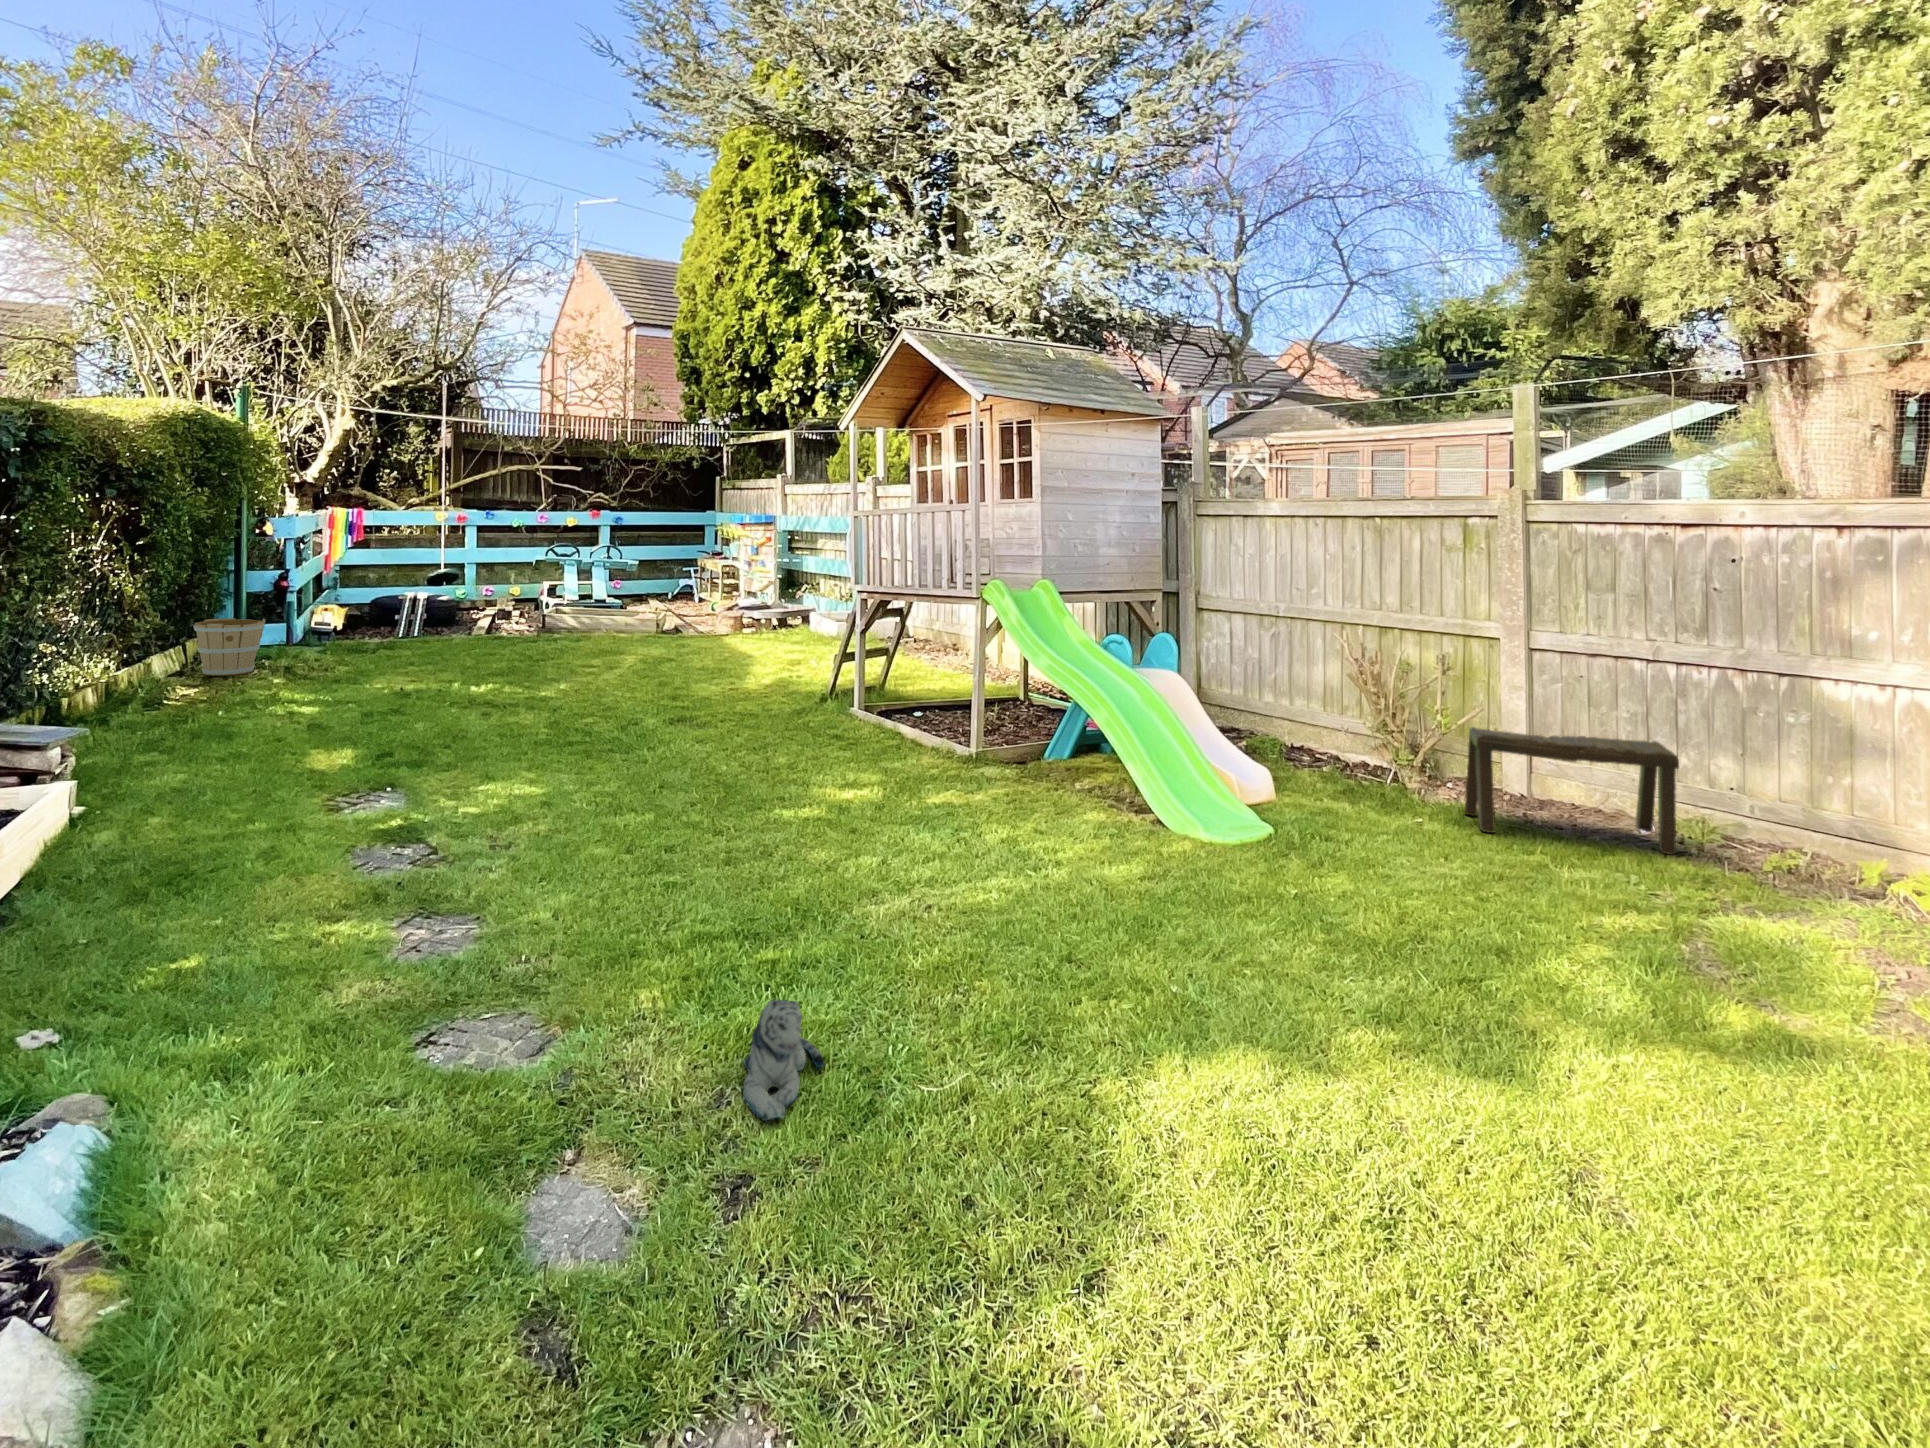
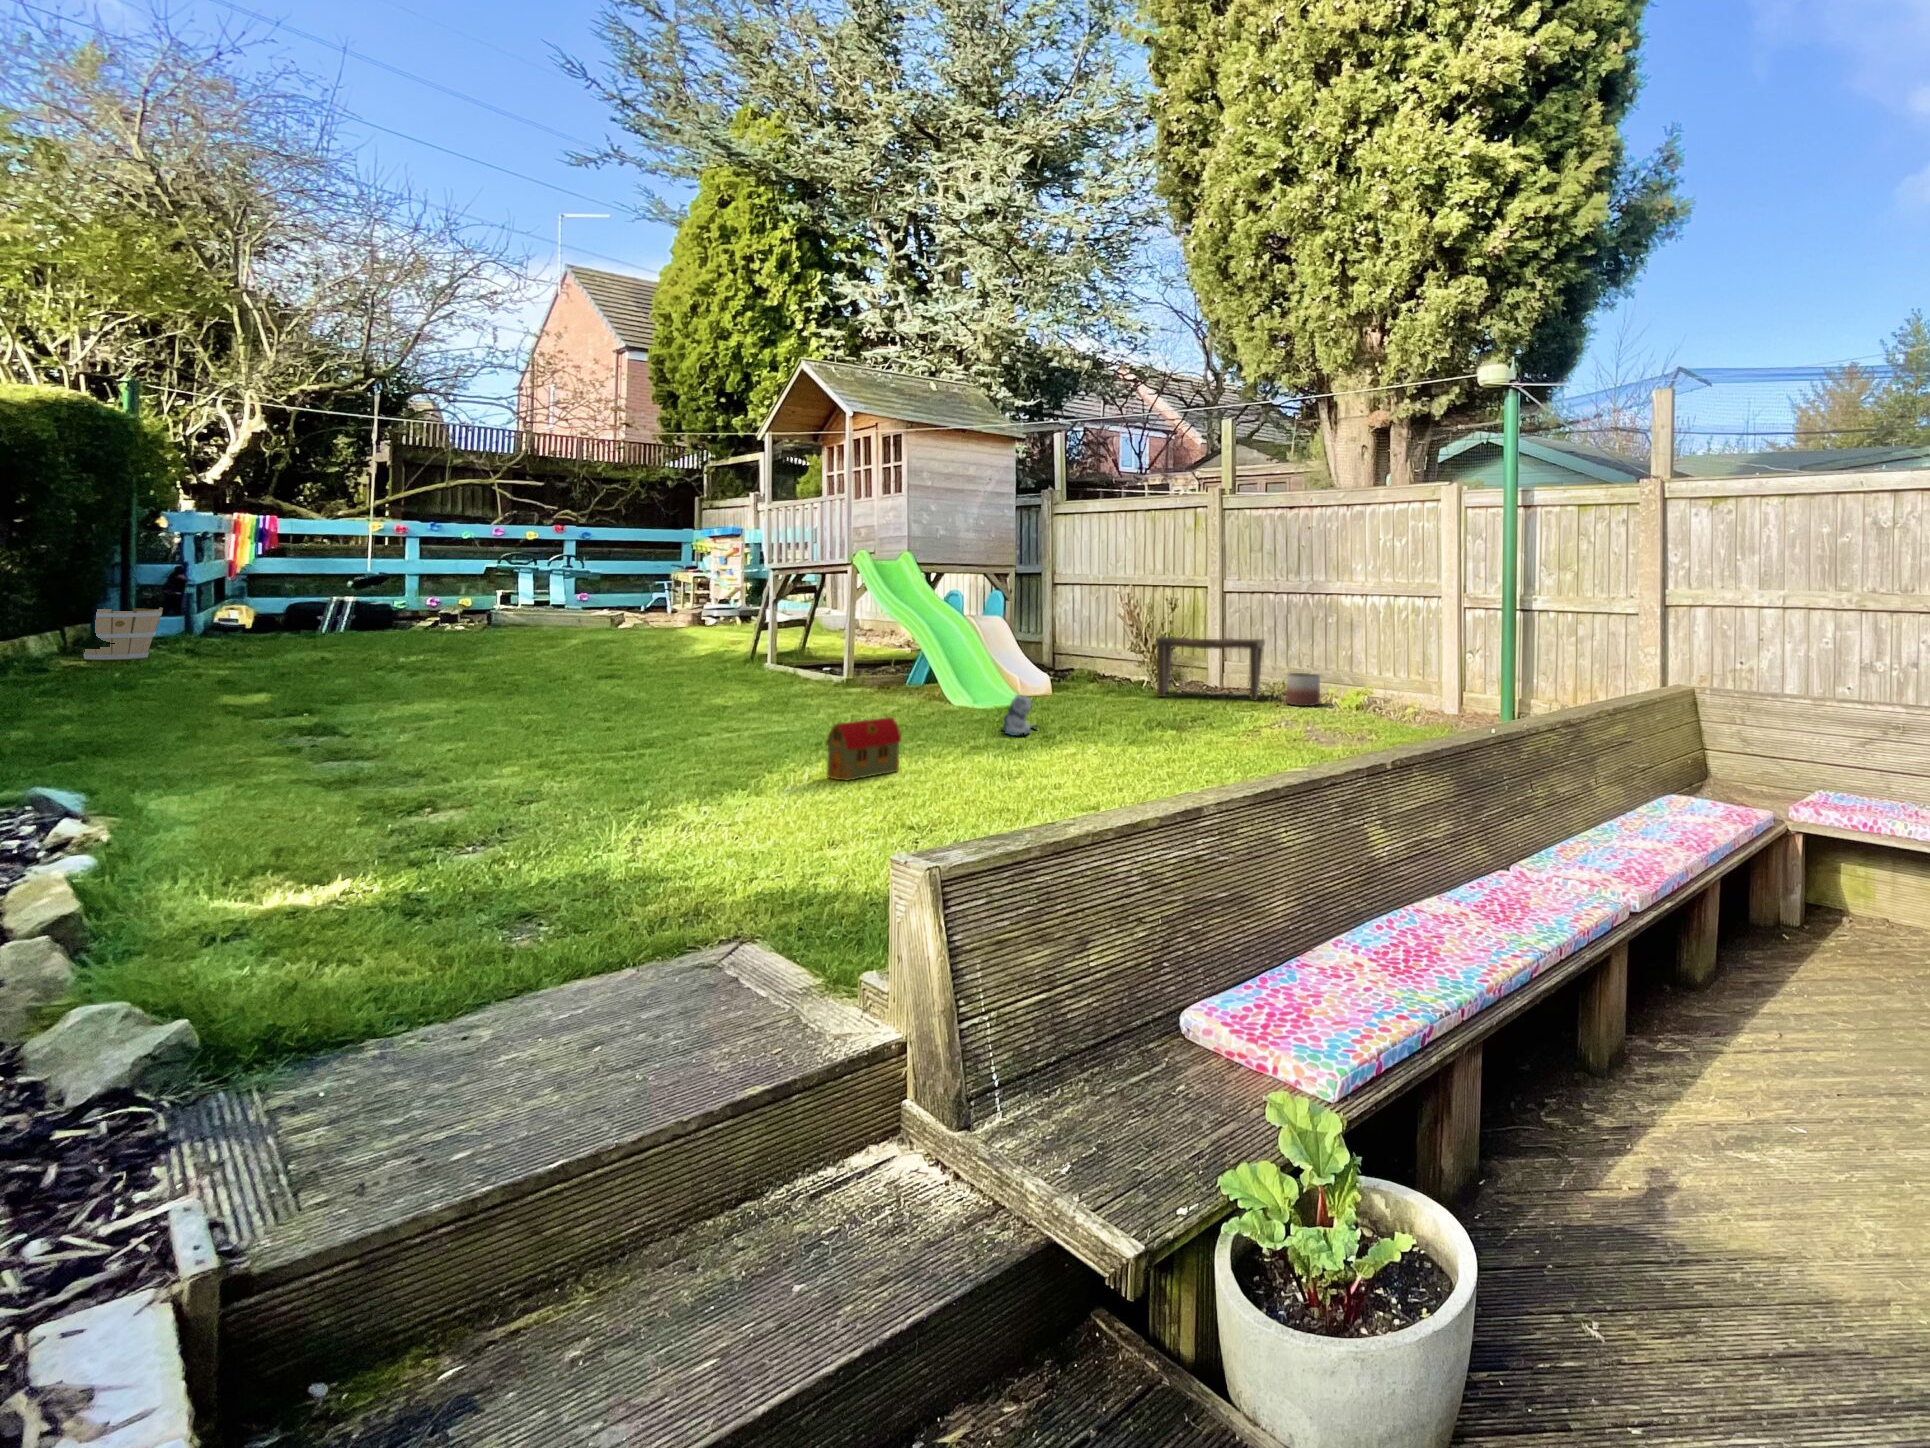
planter: none [1753,818,1832,887] -> present [1286,673,1320,706]
plush toy: present [743,1000,824,1121] -> present [1002,695,1038,736]
toy house: none [1276,1075,1410,1268] -> present [826,717,901,781]

